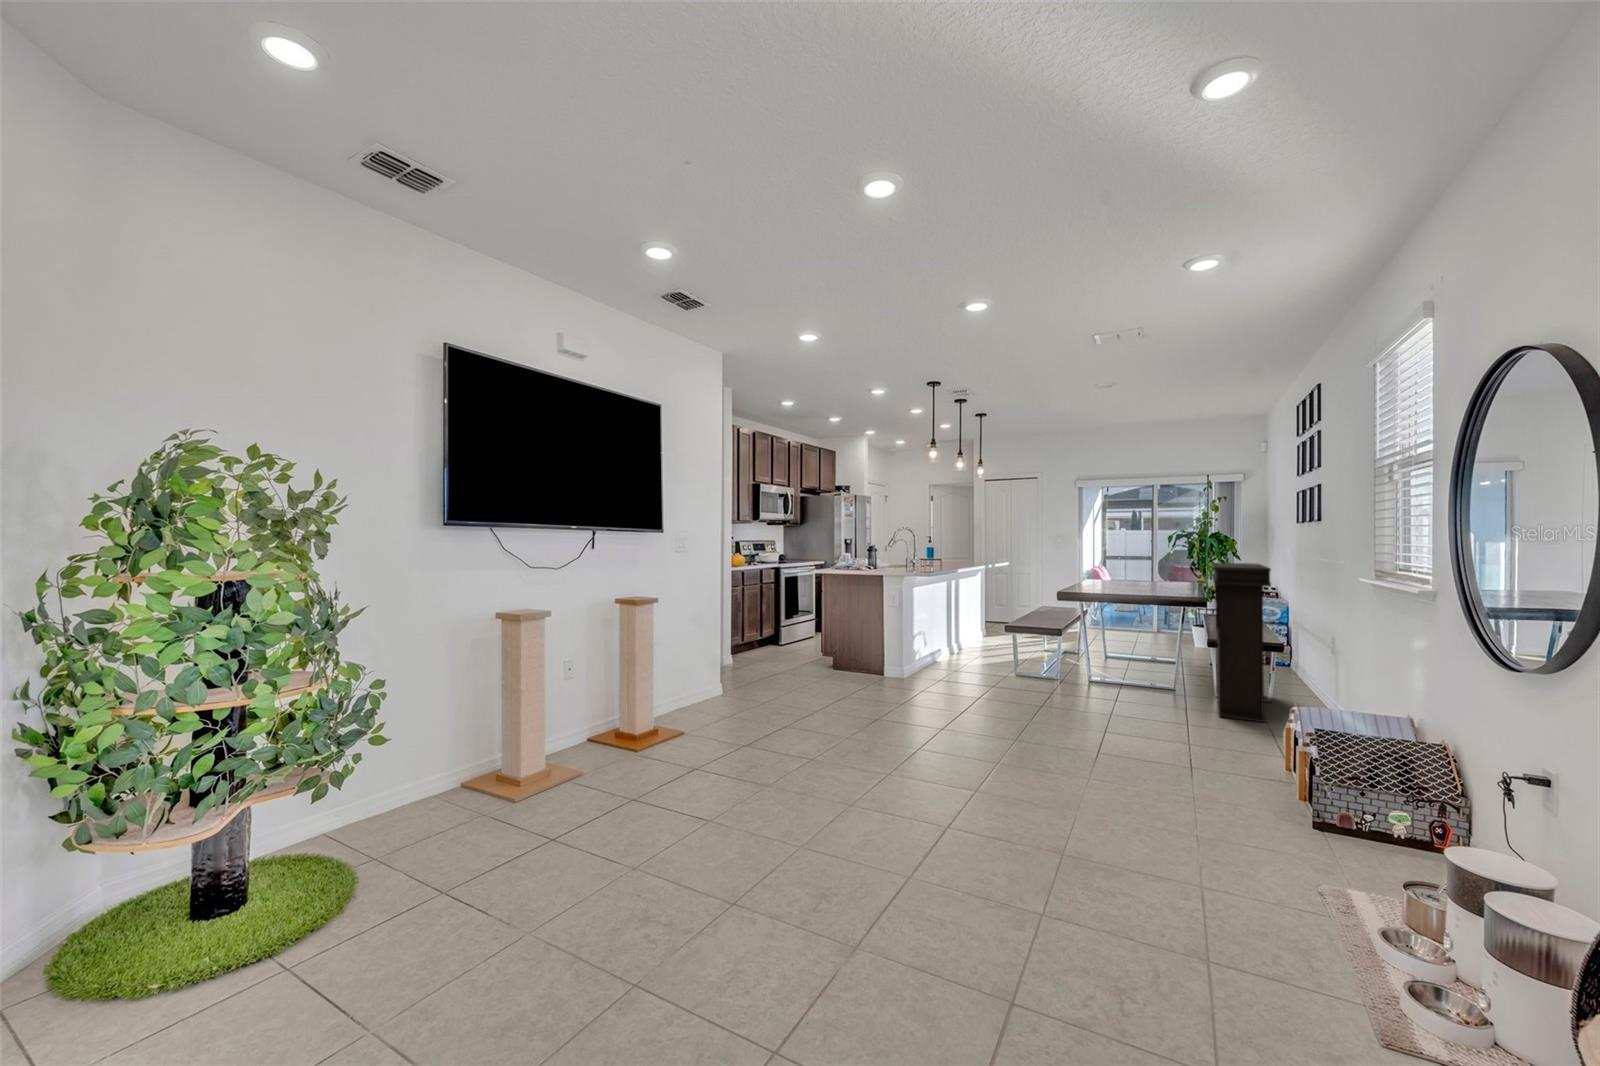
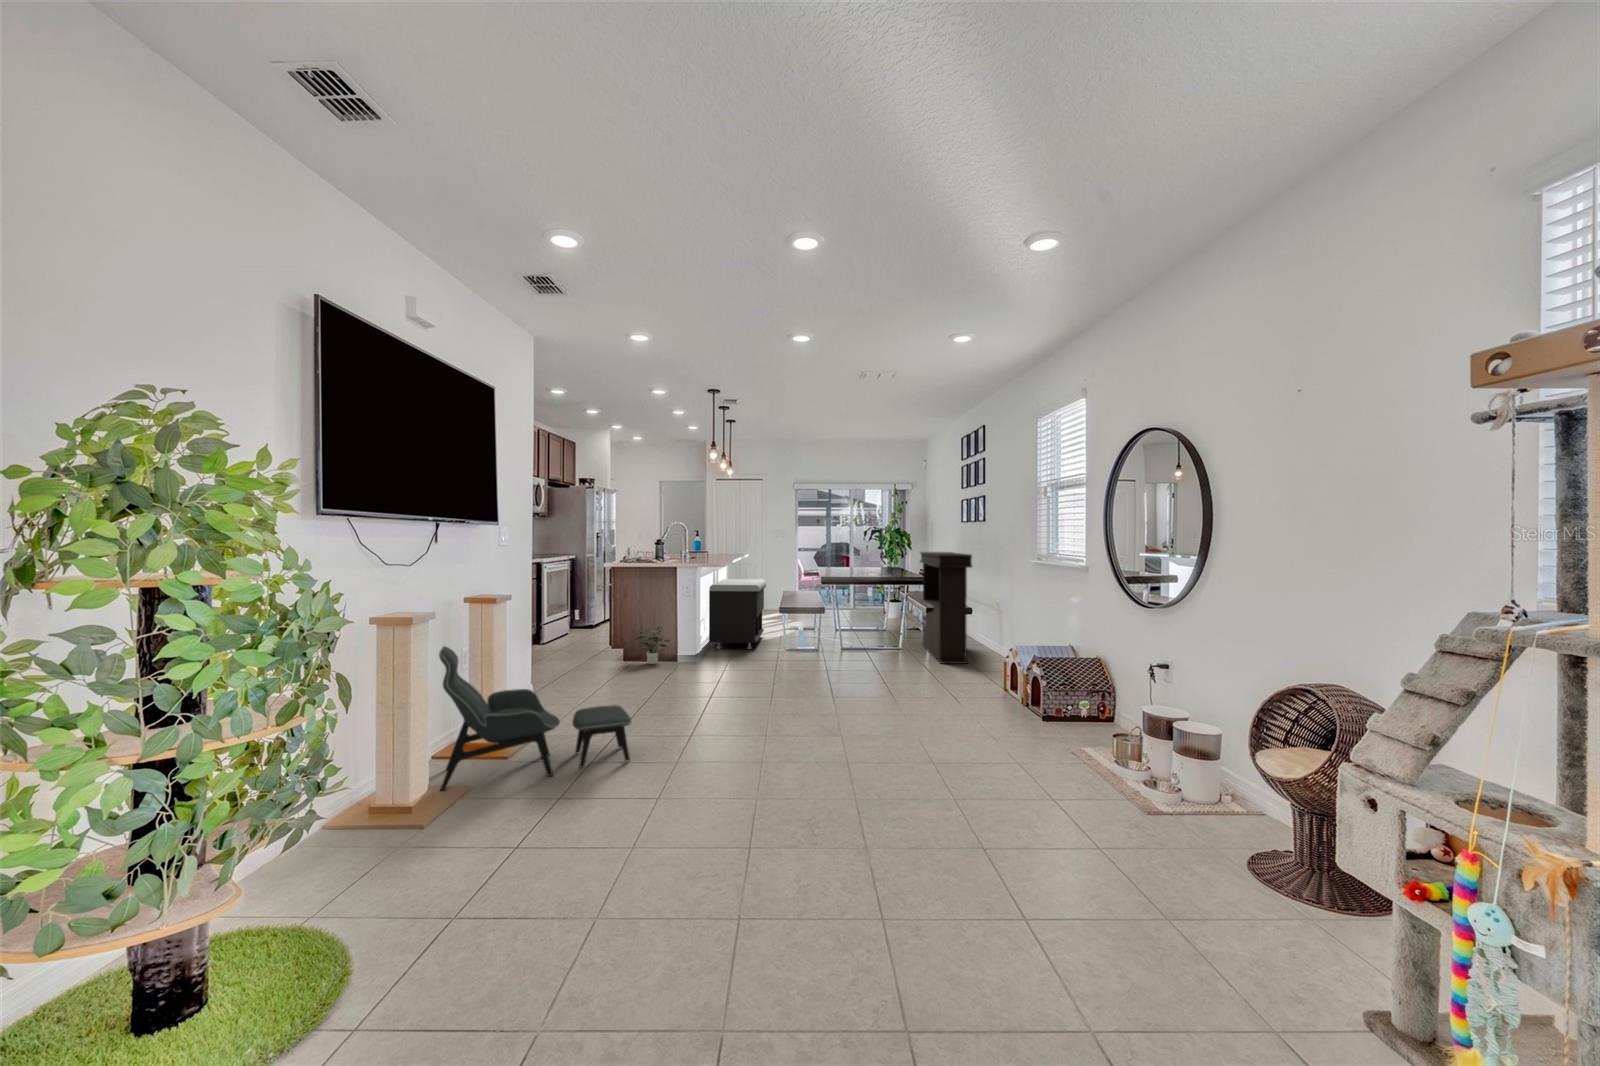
storage bench: none [931,590,1010,670] -> present [709,579,766,649]
potted plant: none [842,637,879,676] -> present [636,627,670,664]
lounge chair: none [561,641,740,776] -> present [439,646,631,790]

